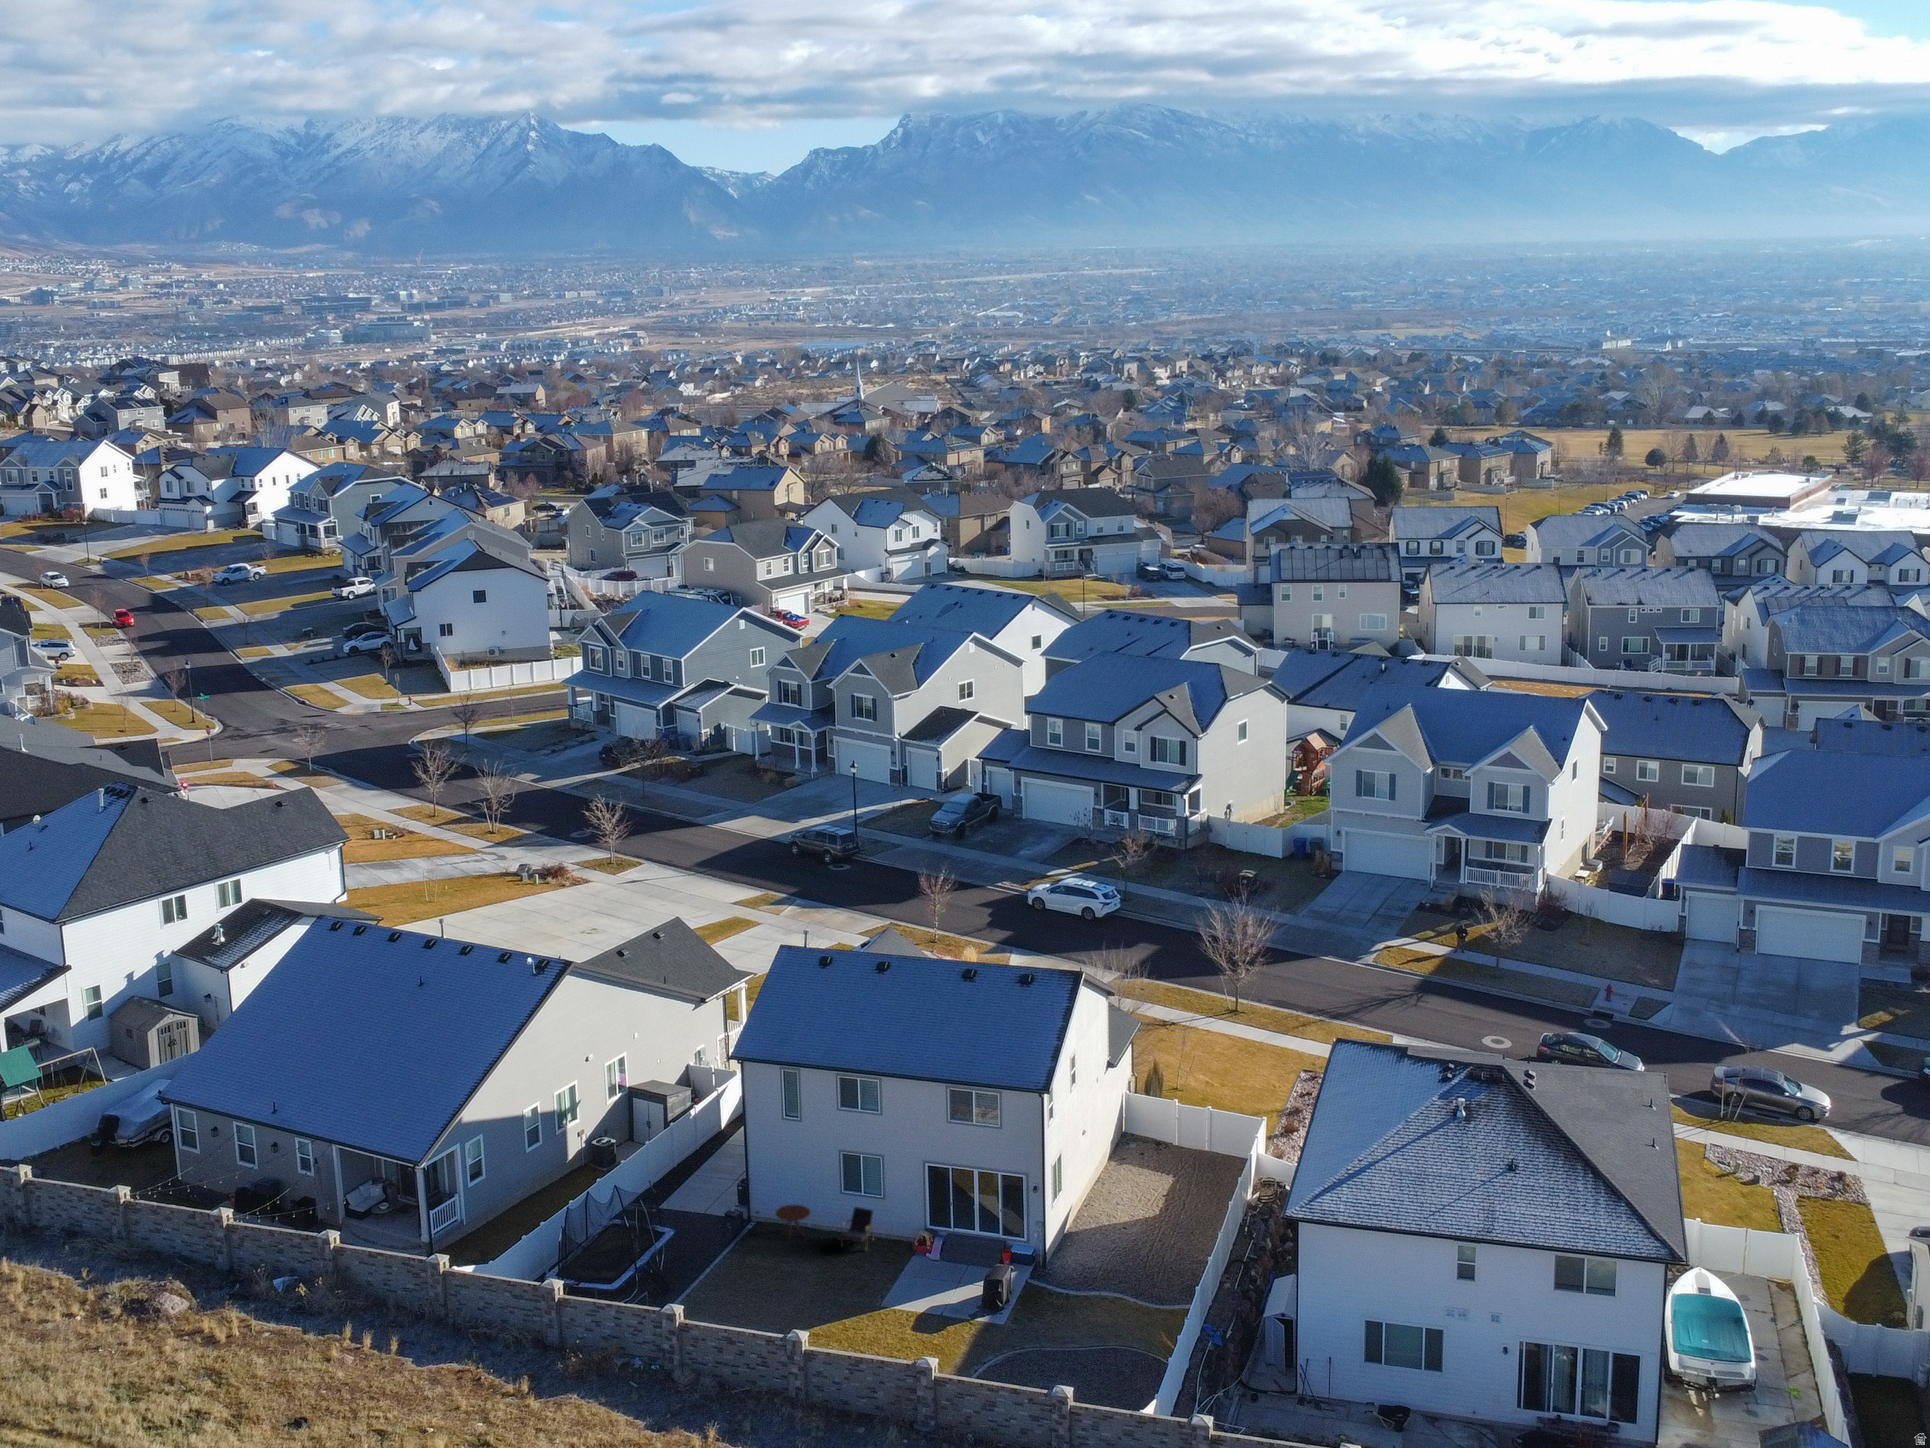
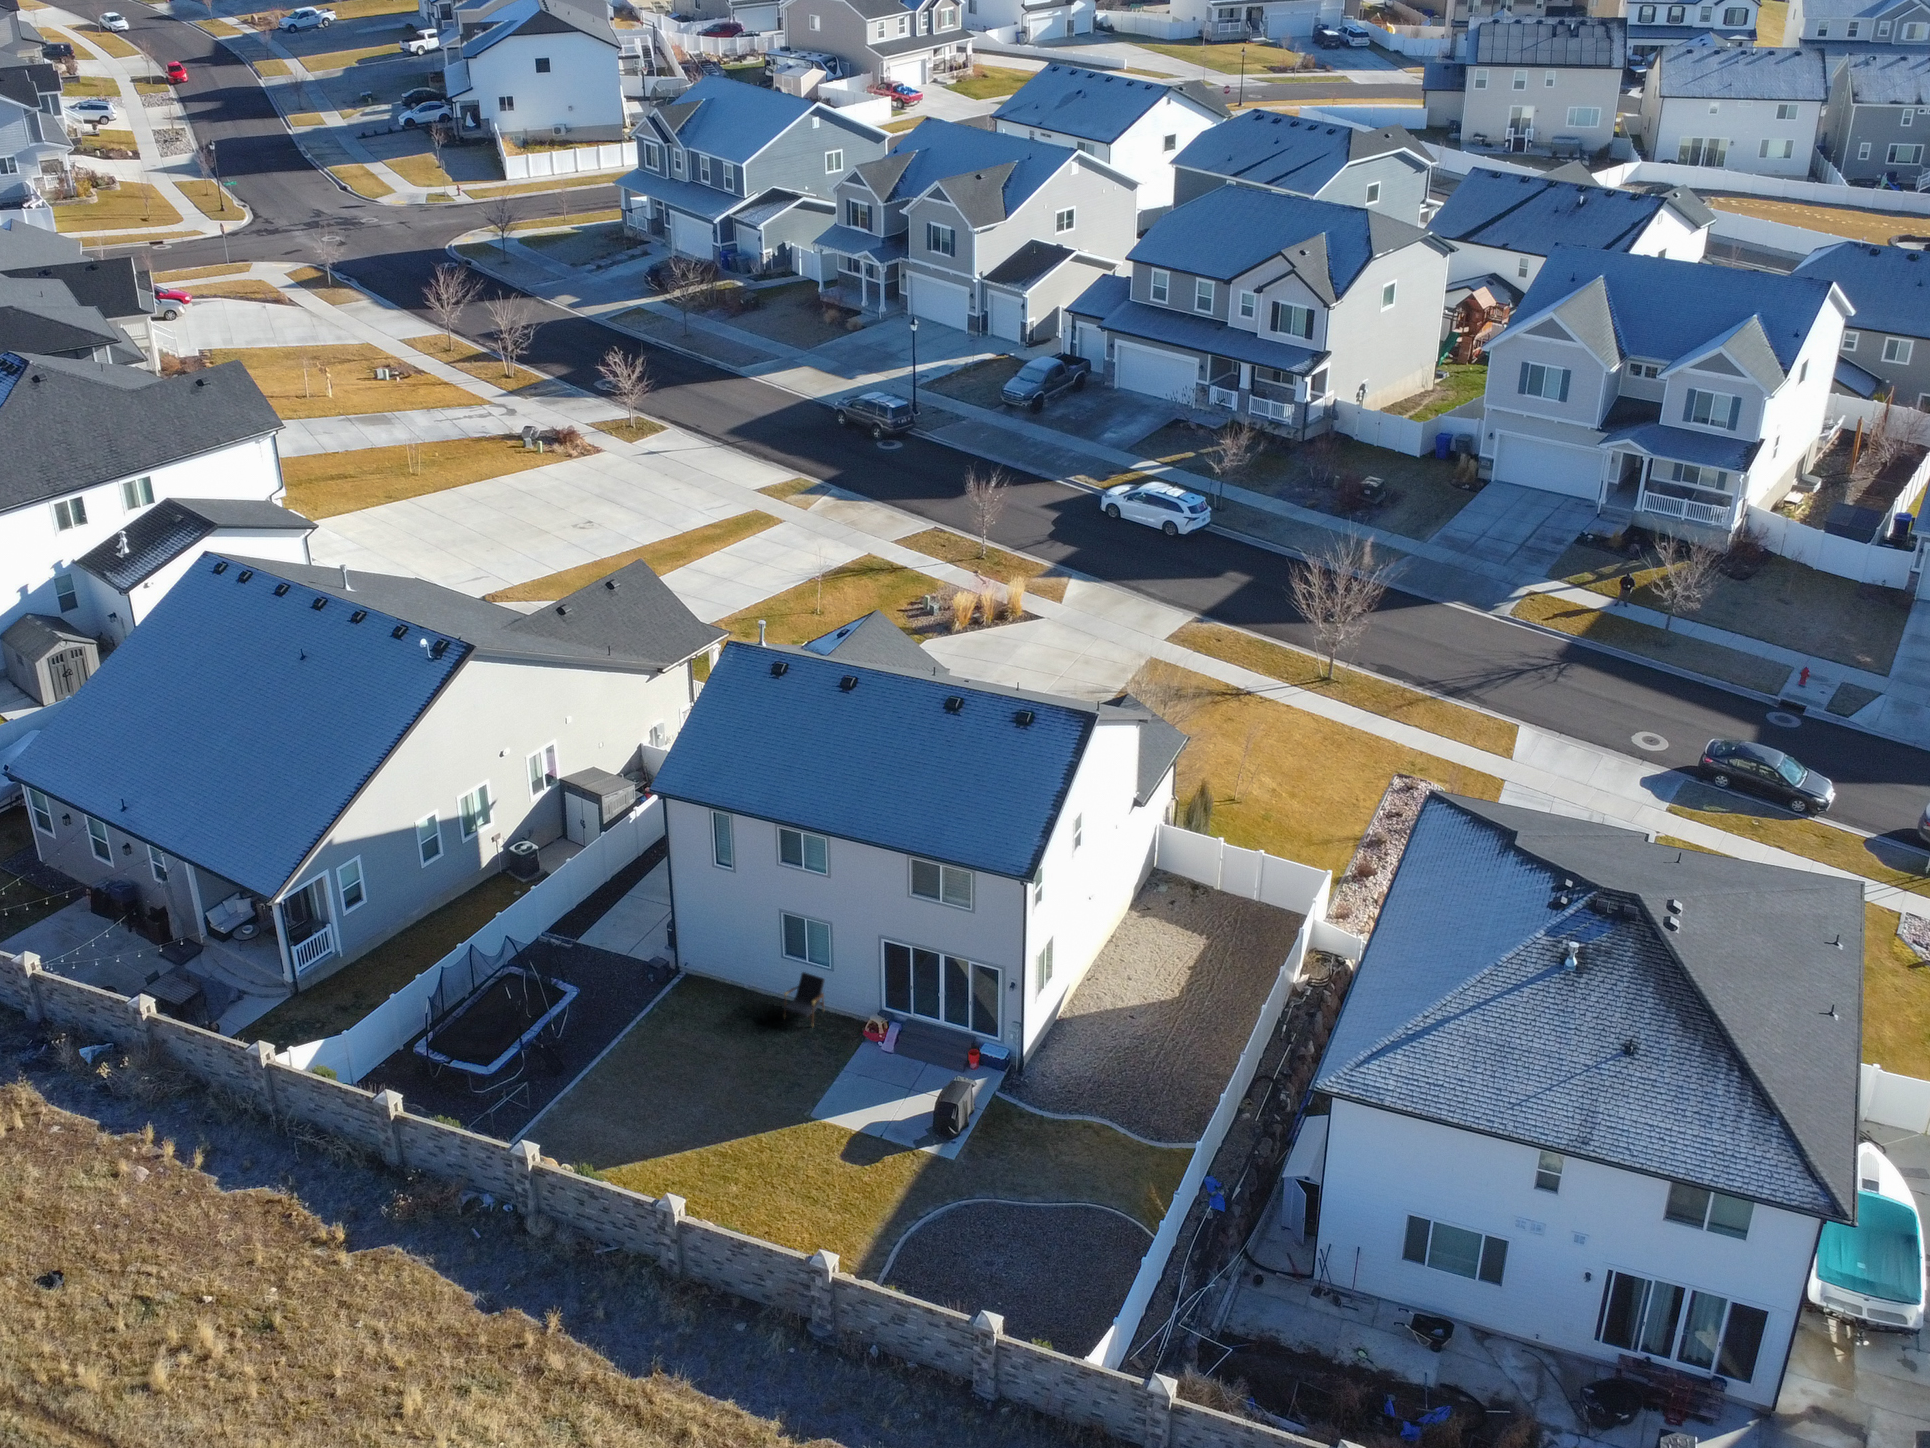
round table: present [776,1205,810,1230] -> none [707,960,750,1004]

